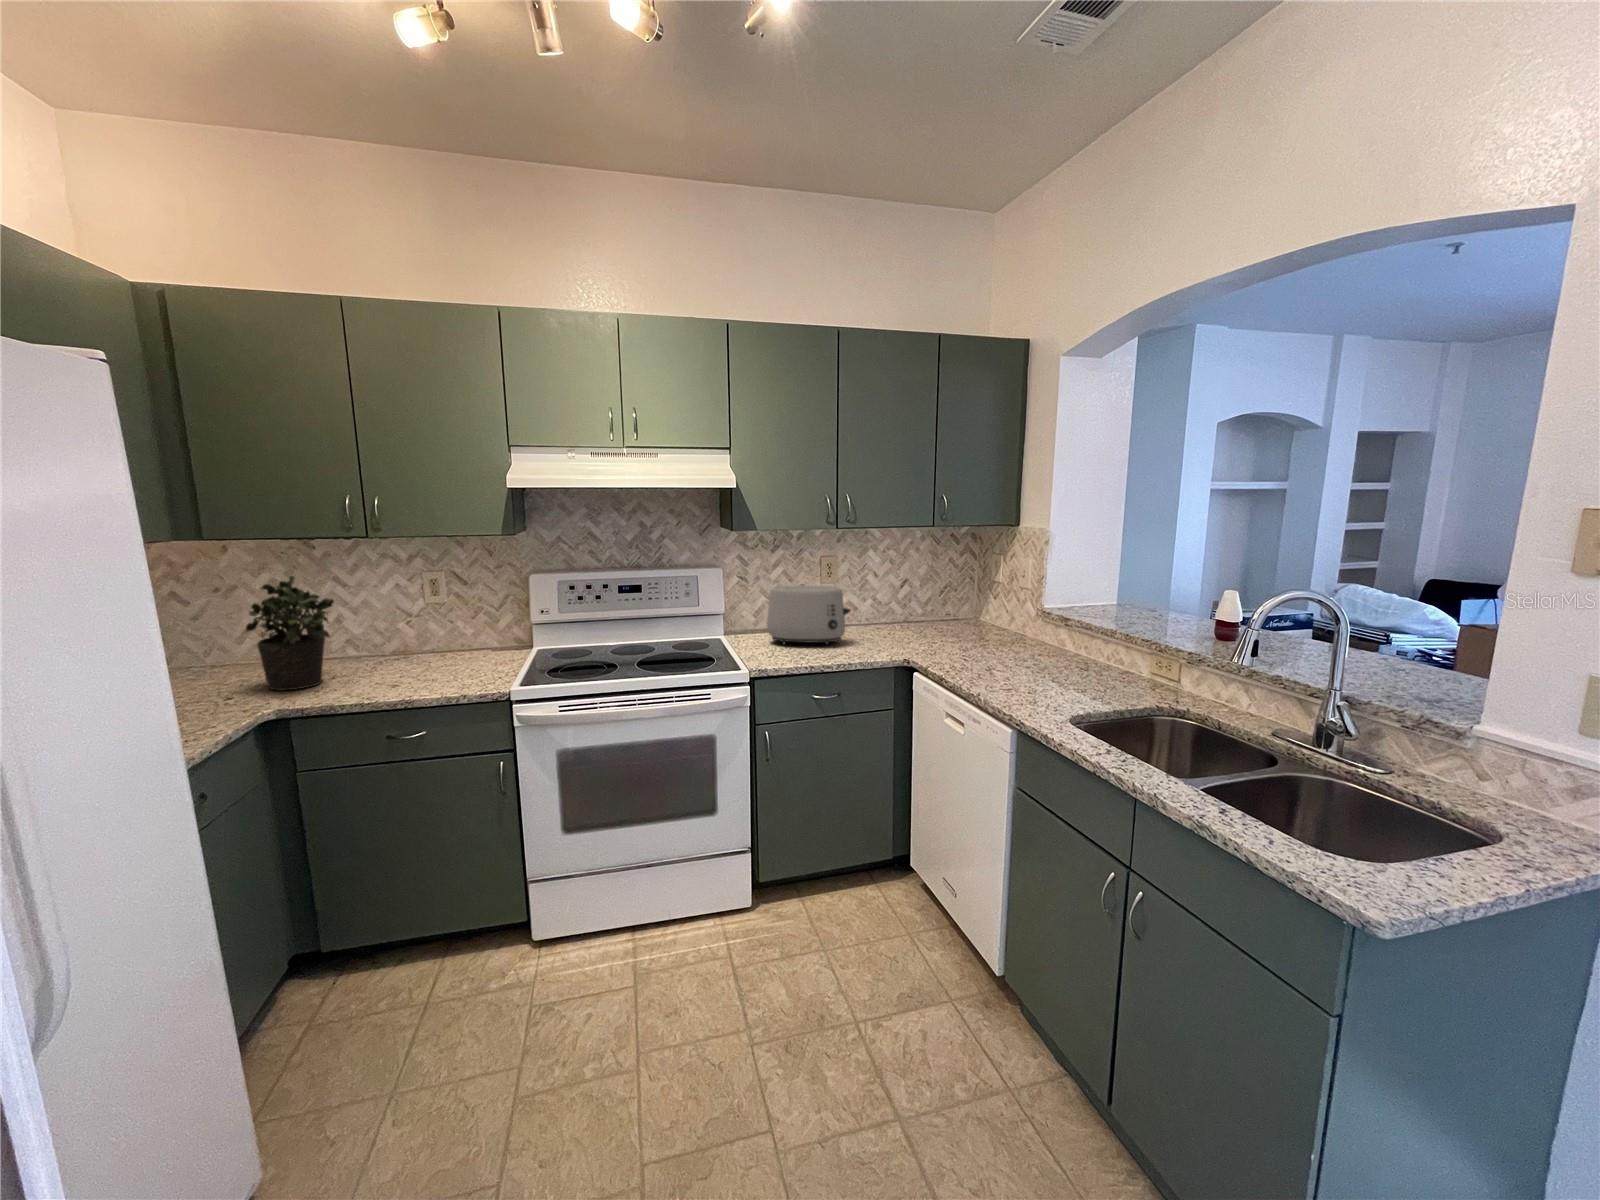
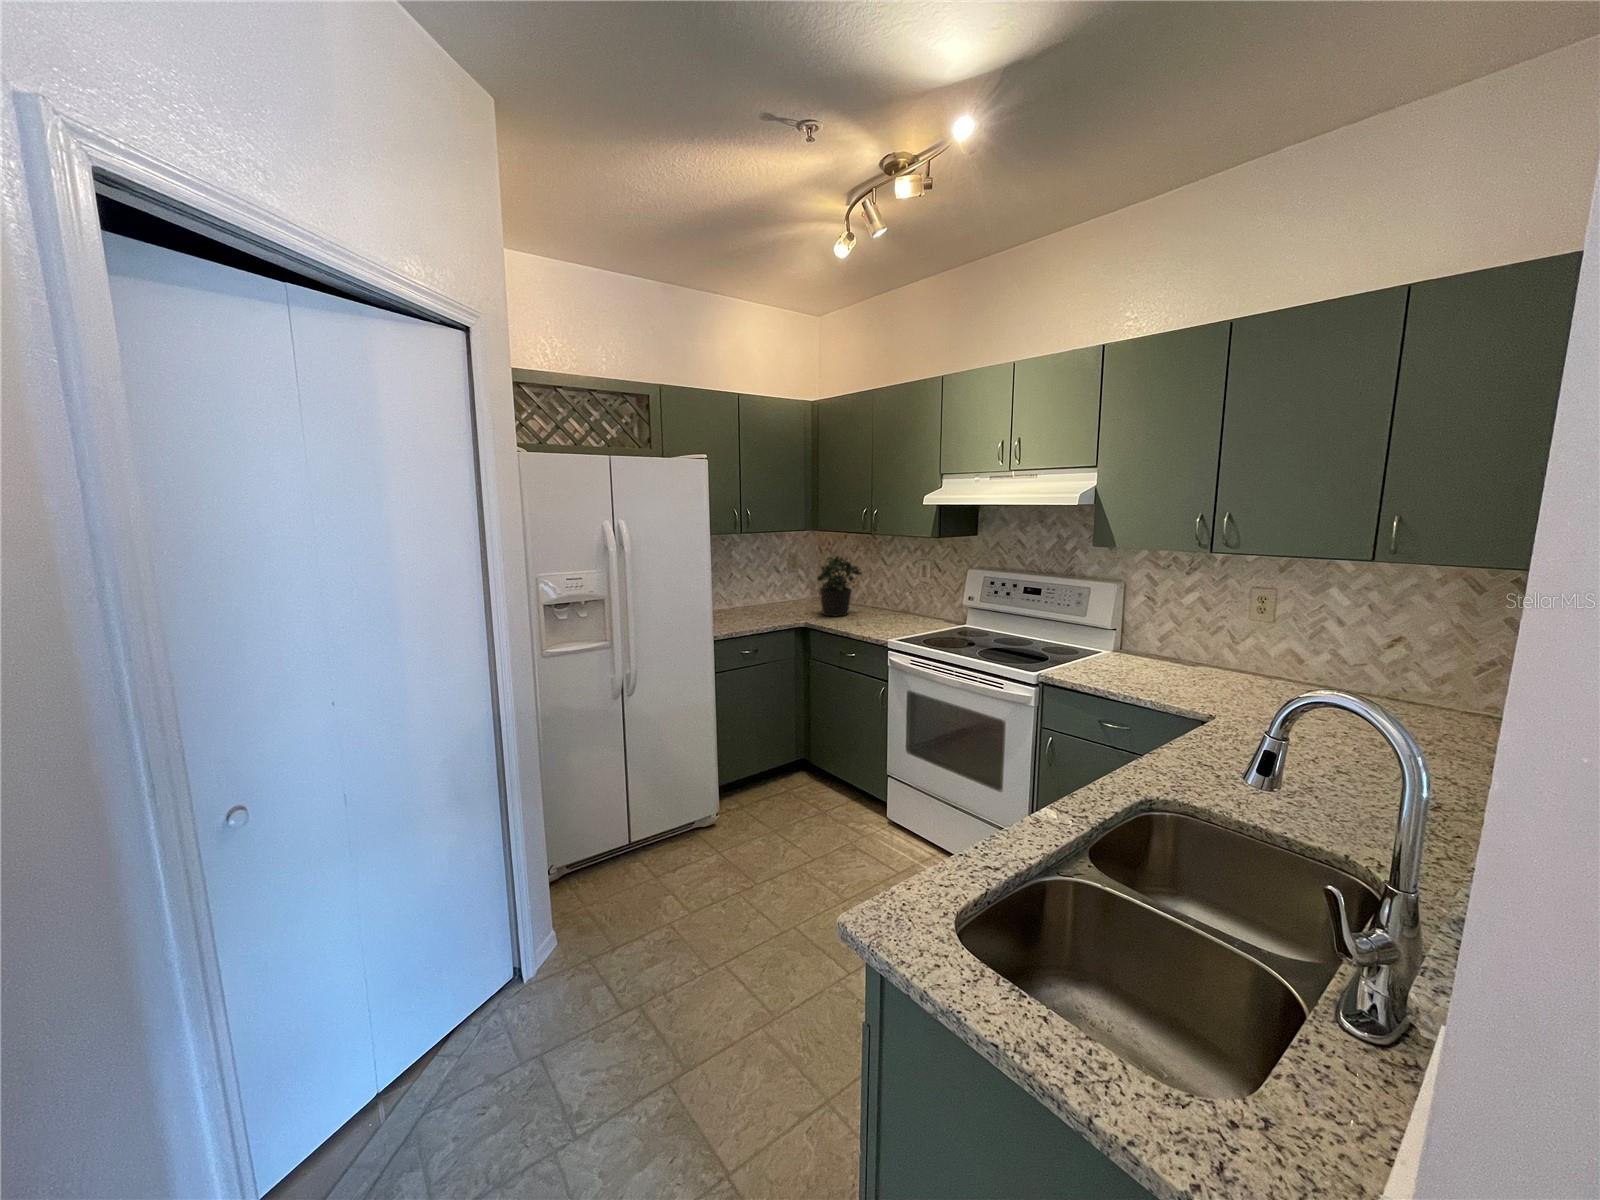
toaster: present [767,586,850,645] -> none [1131,610,1219,682]

